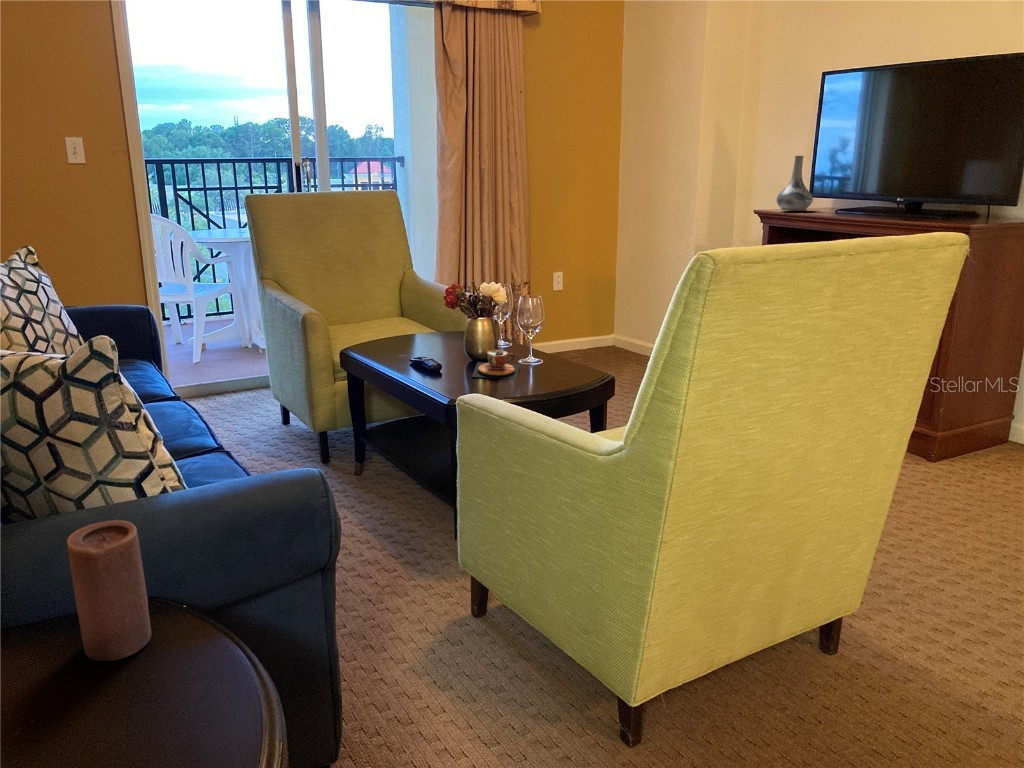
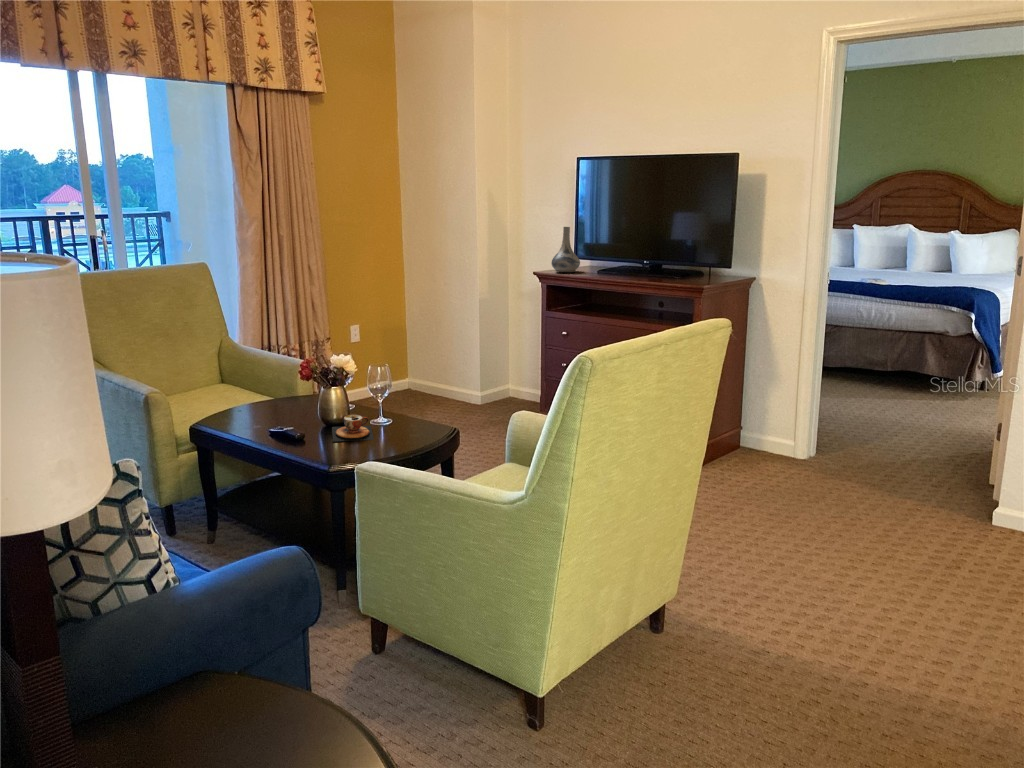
candle: present [67,520,151,661] -> none [157,611,219,730]

